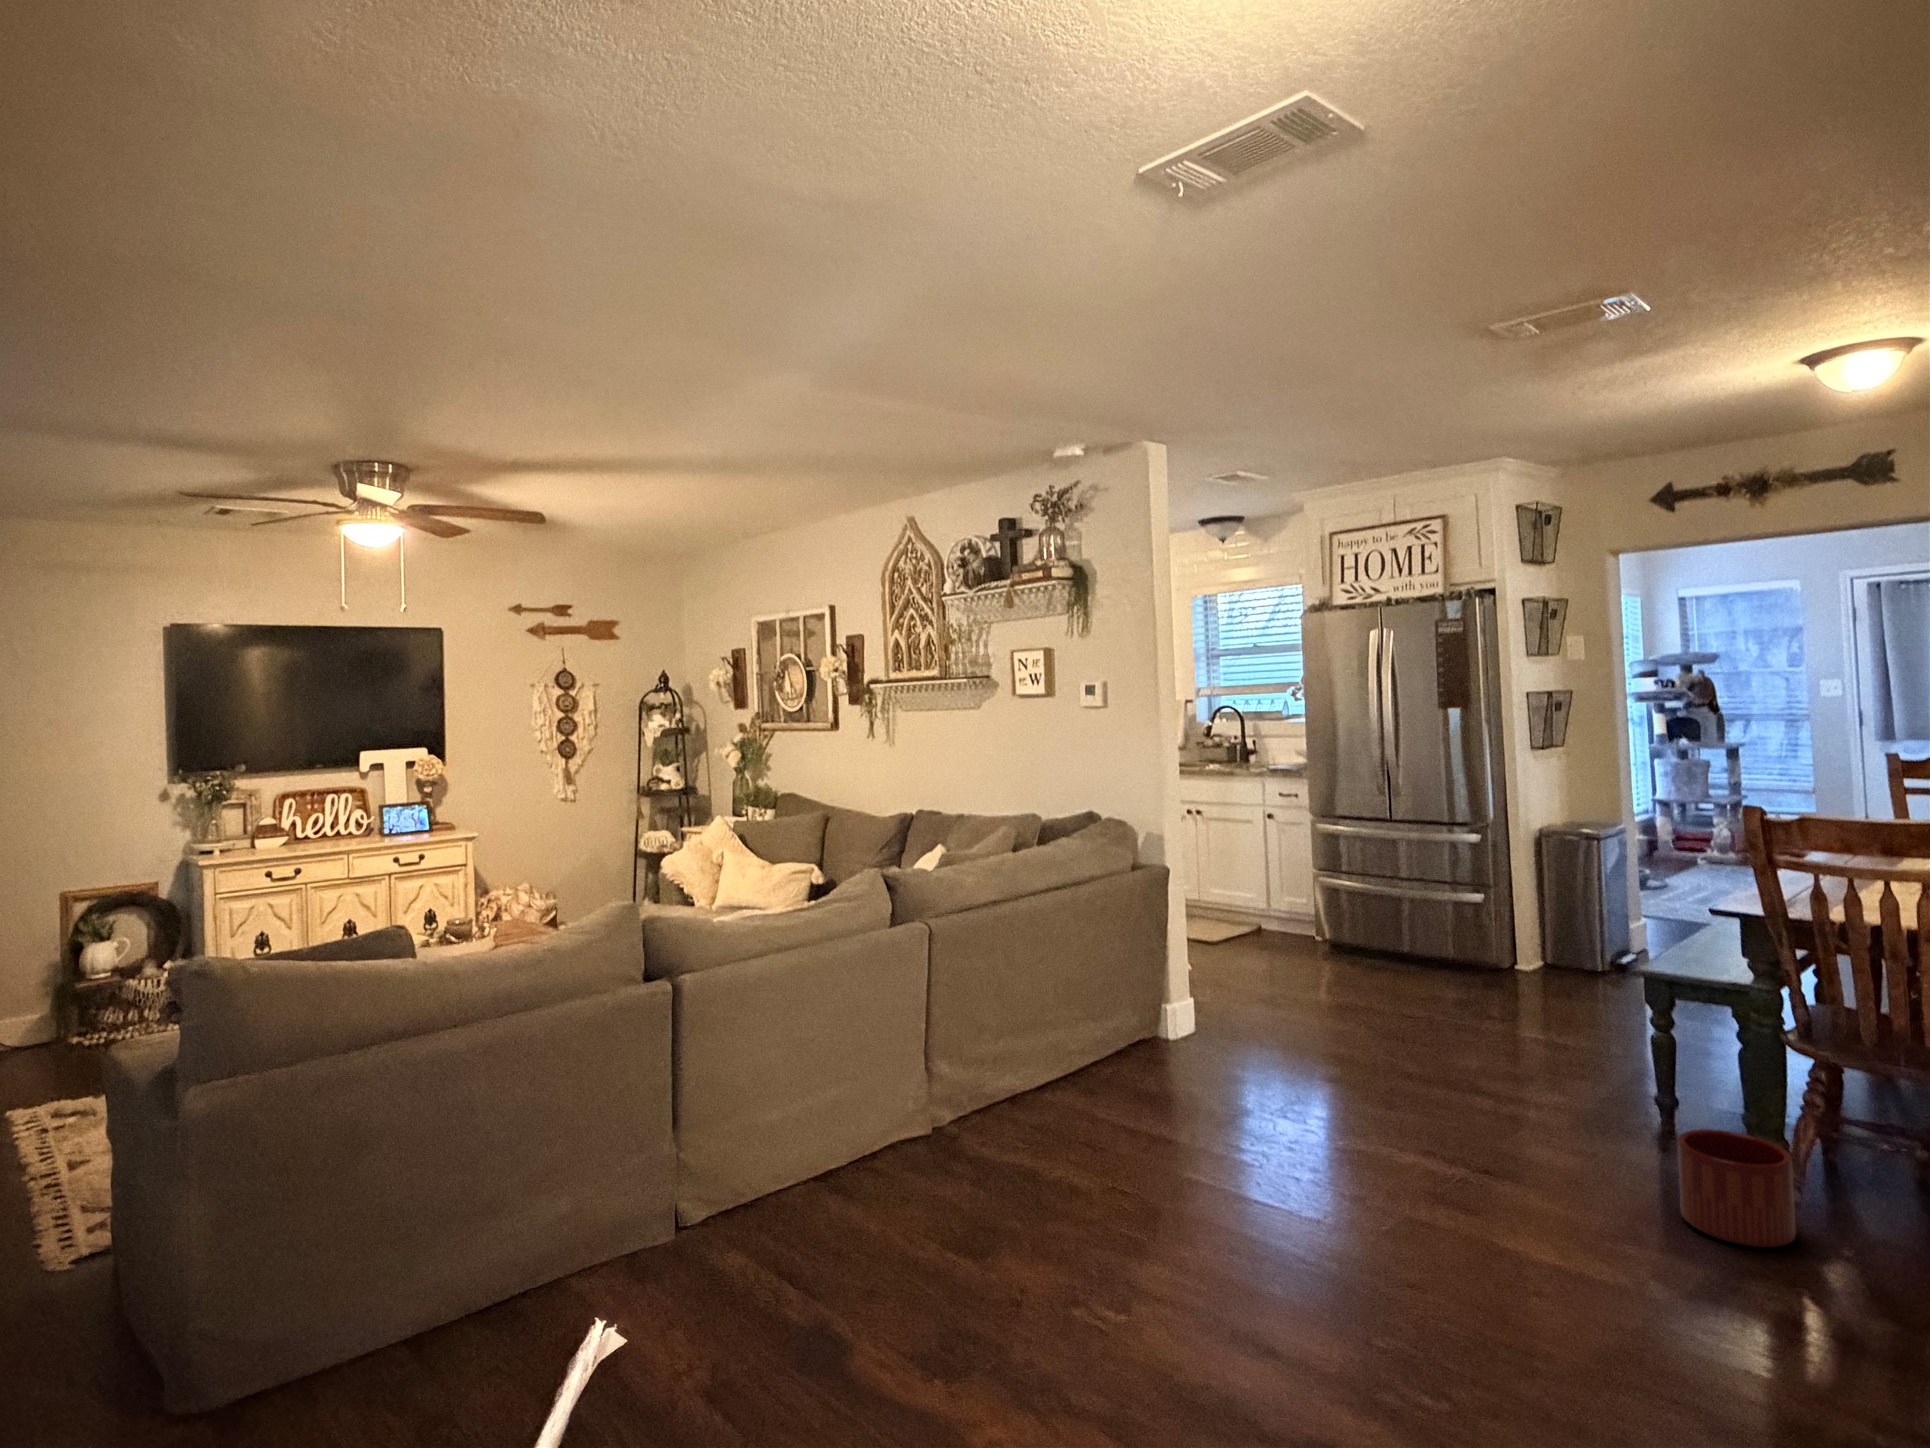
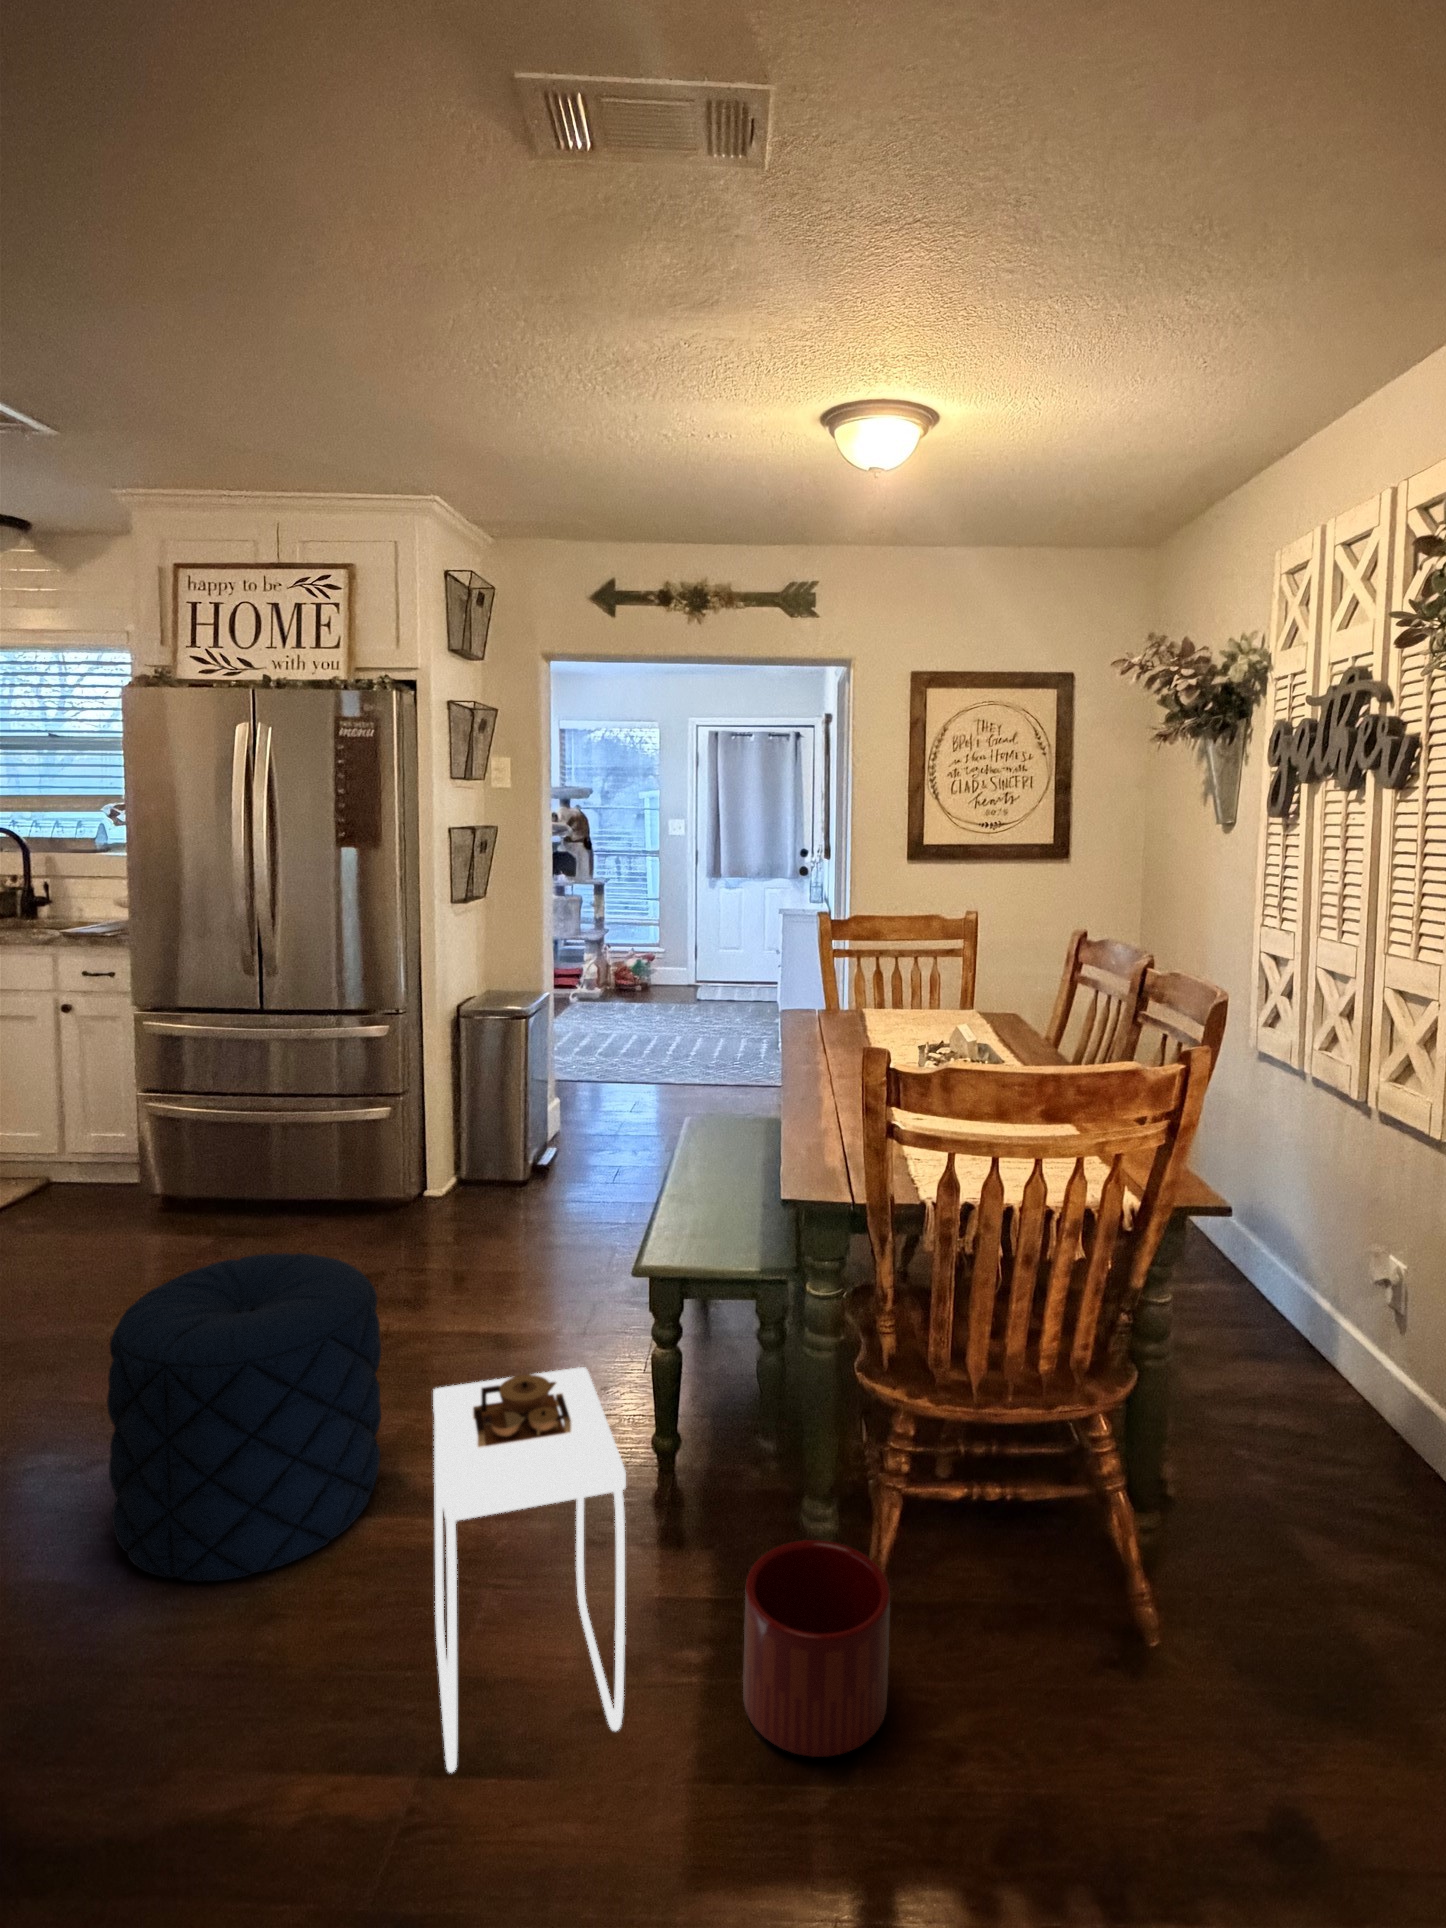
pouf: none [1308,937,1461,1098] -> present [107,1253,381,1581]
side table: none [1475,988,1591,1194] -> present [433,1367,626,1773]

